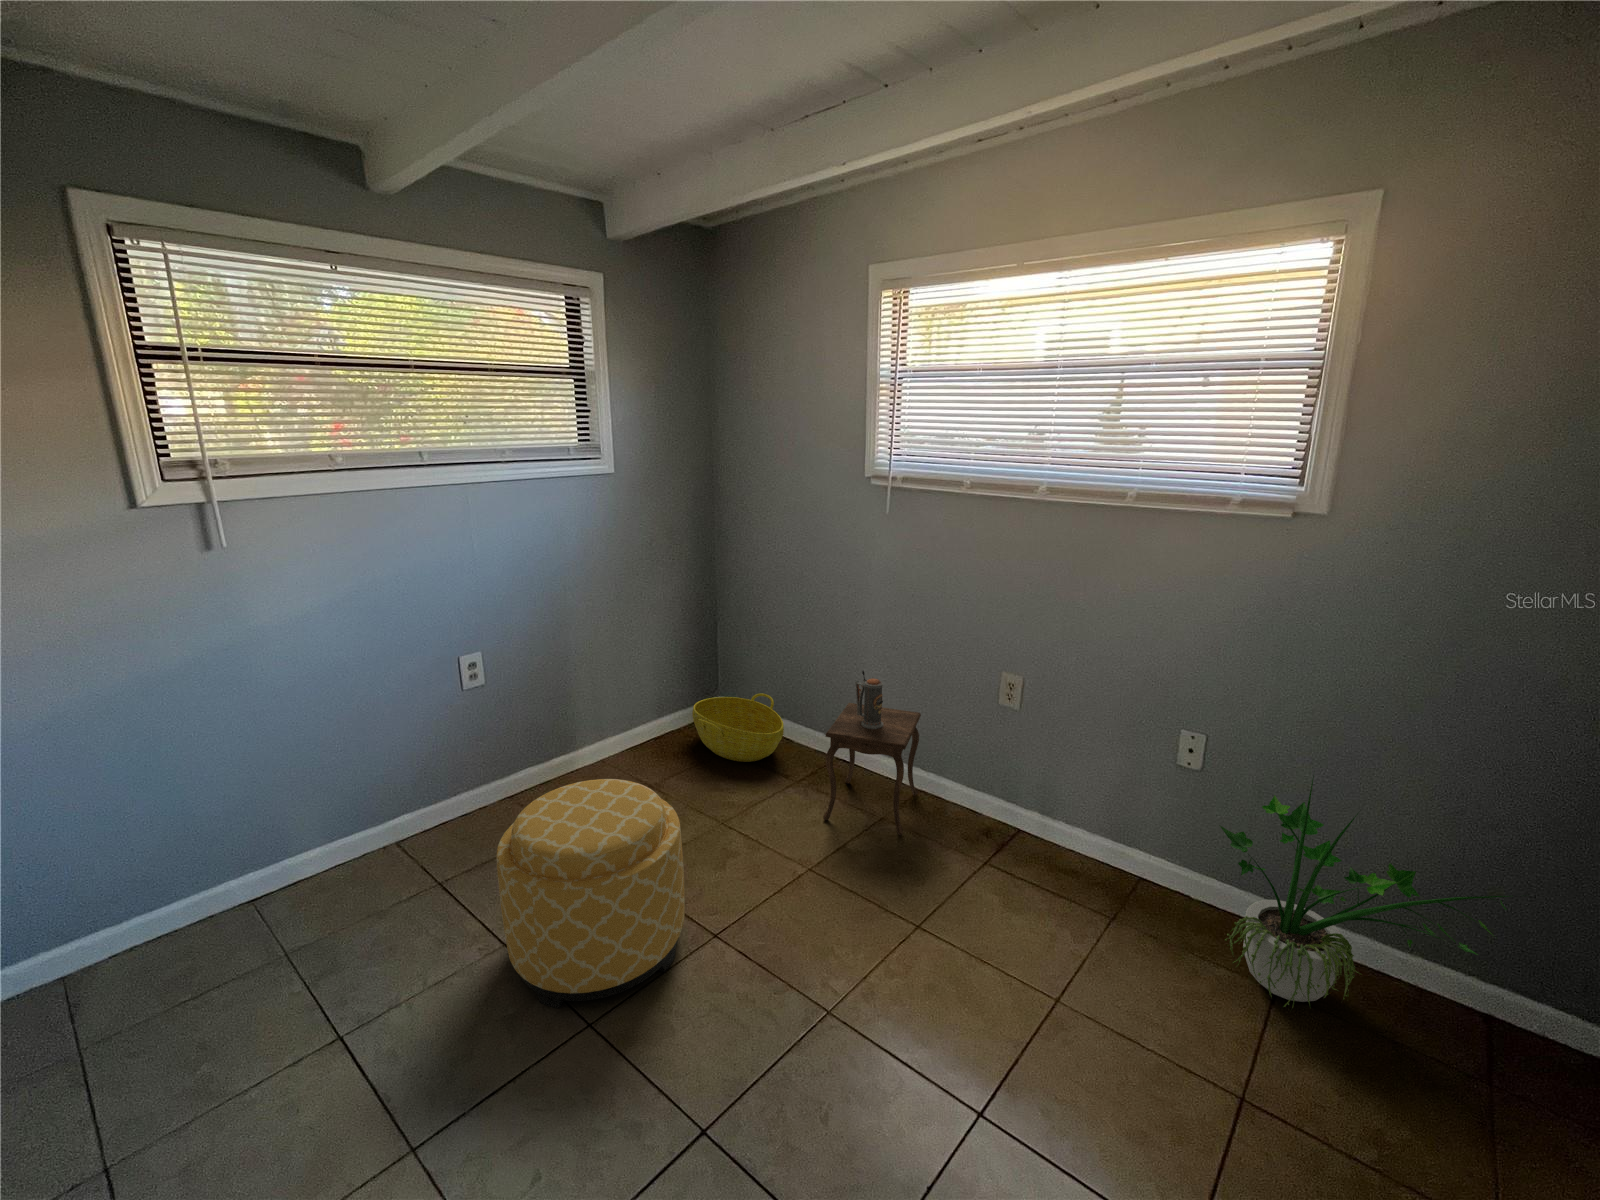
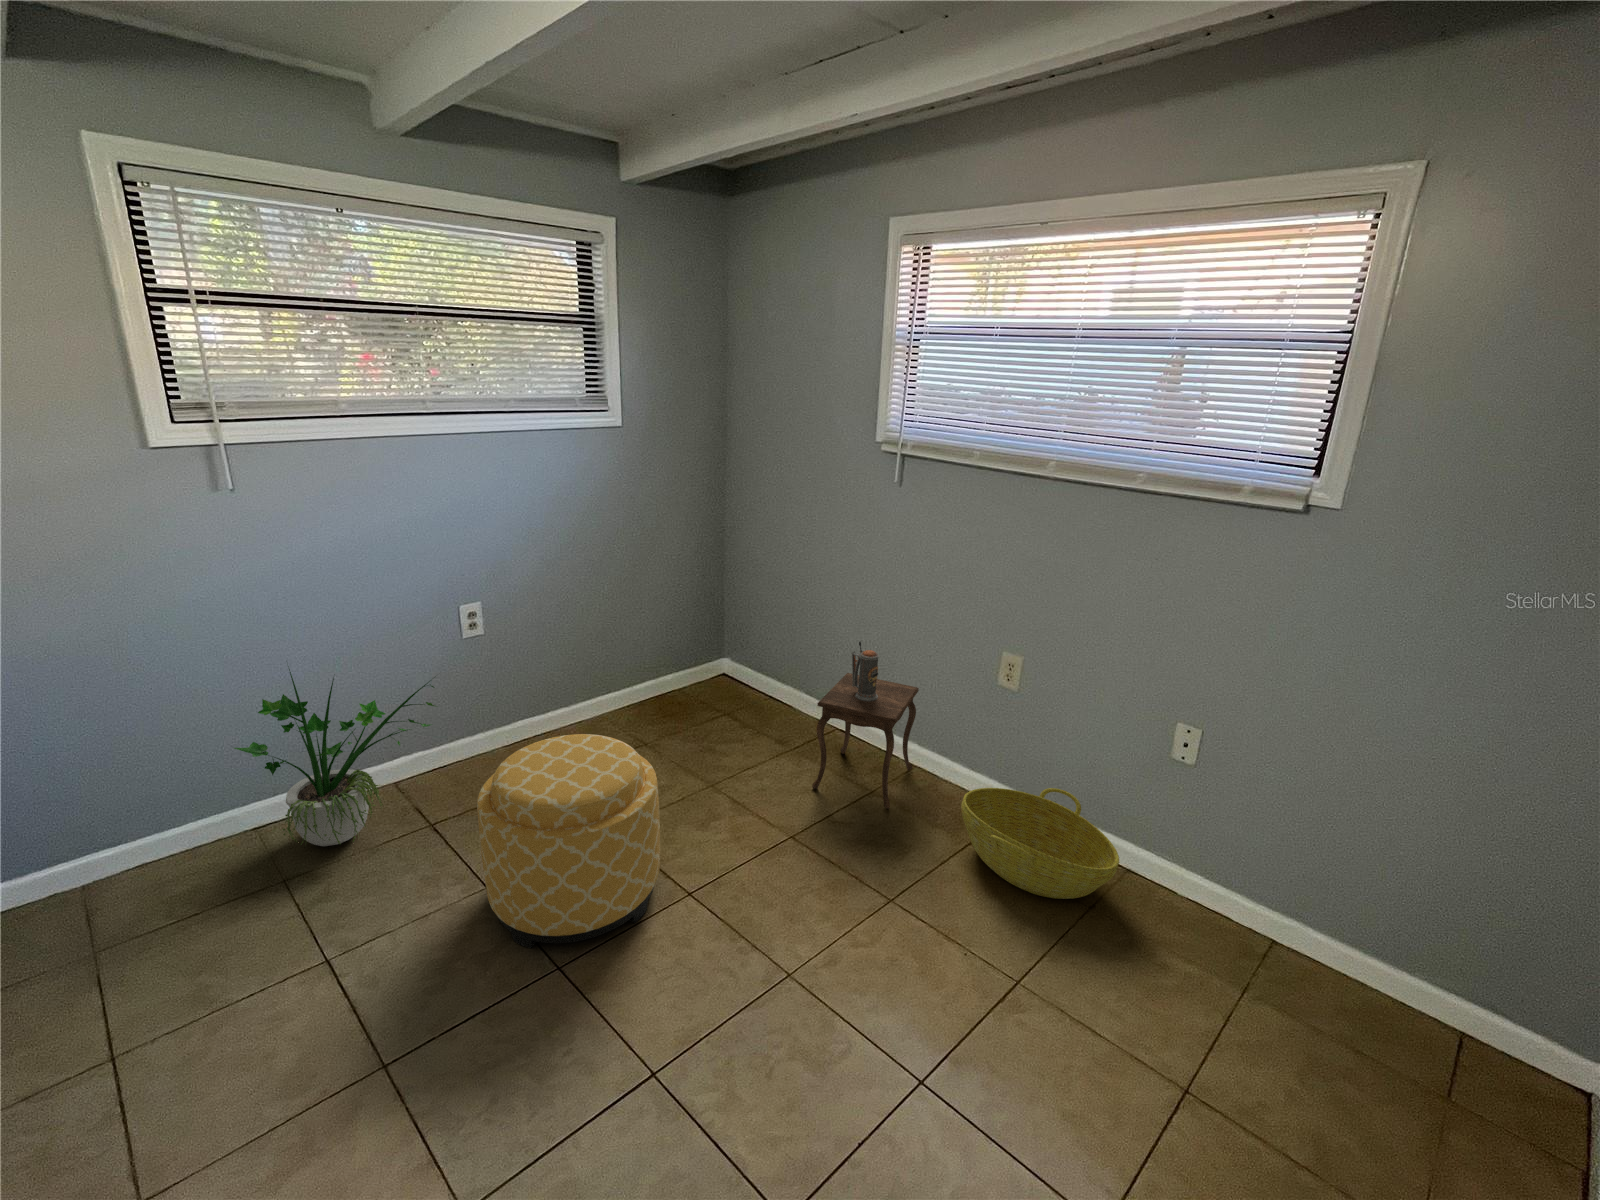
basket: present [692,693,784,762] -> present [961,788,1119,899]
potted plant: present [1220,775,1511,1007] -> present [234,666,435,846]

